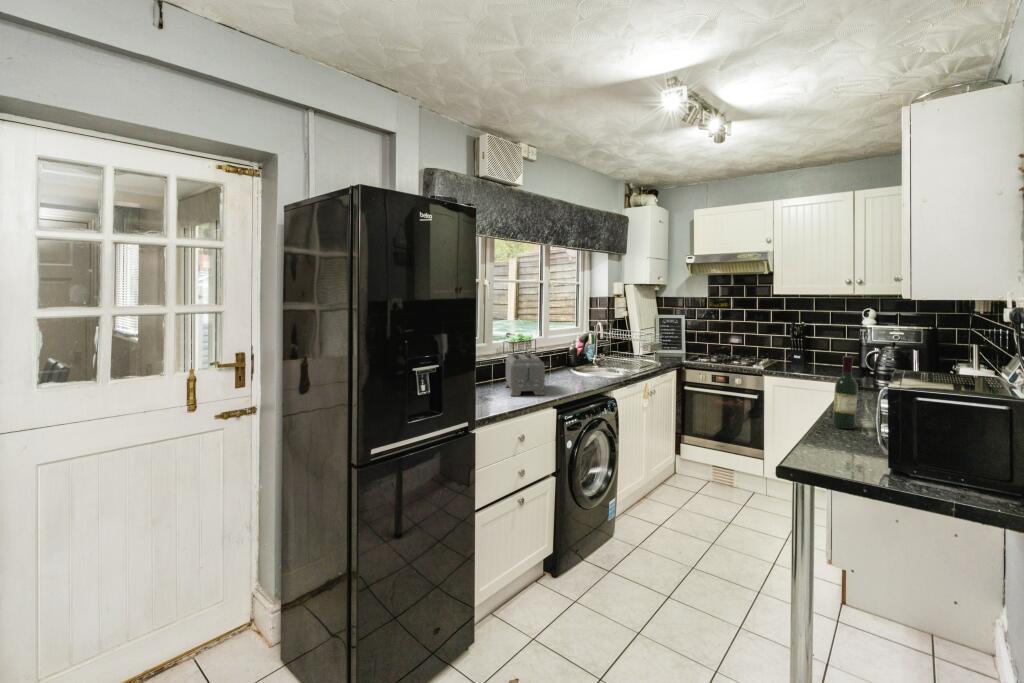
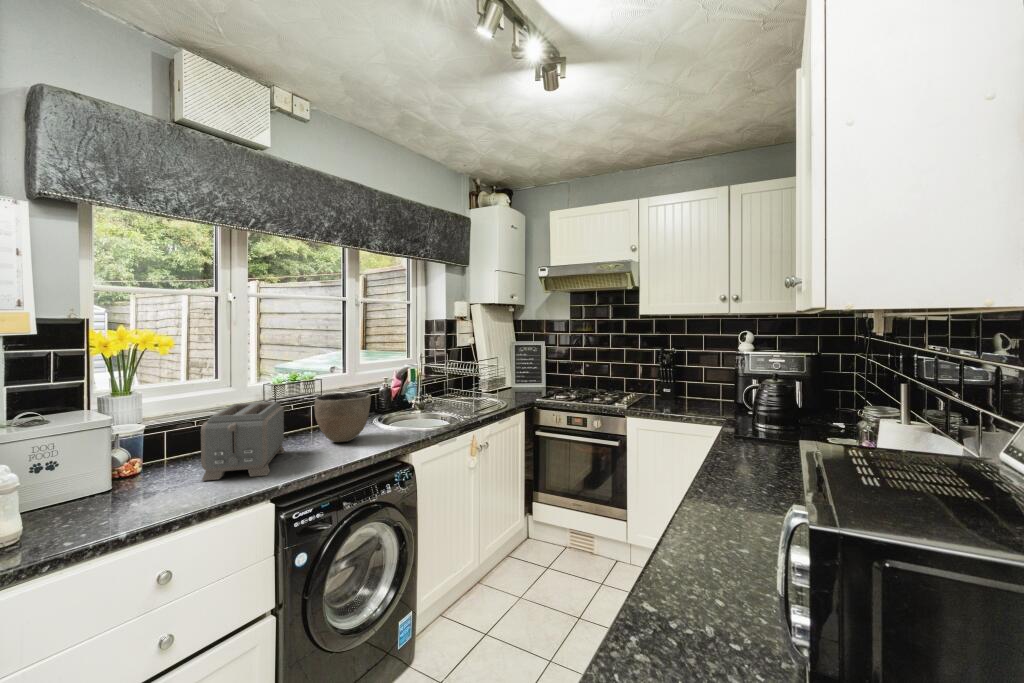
bowl: none [549,350,584,382] -> present [314,392,371,442]
wine bottle: present [833,356,858,429] -> none [709,411,748,548]

